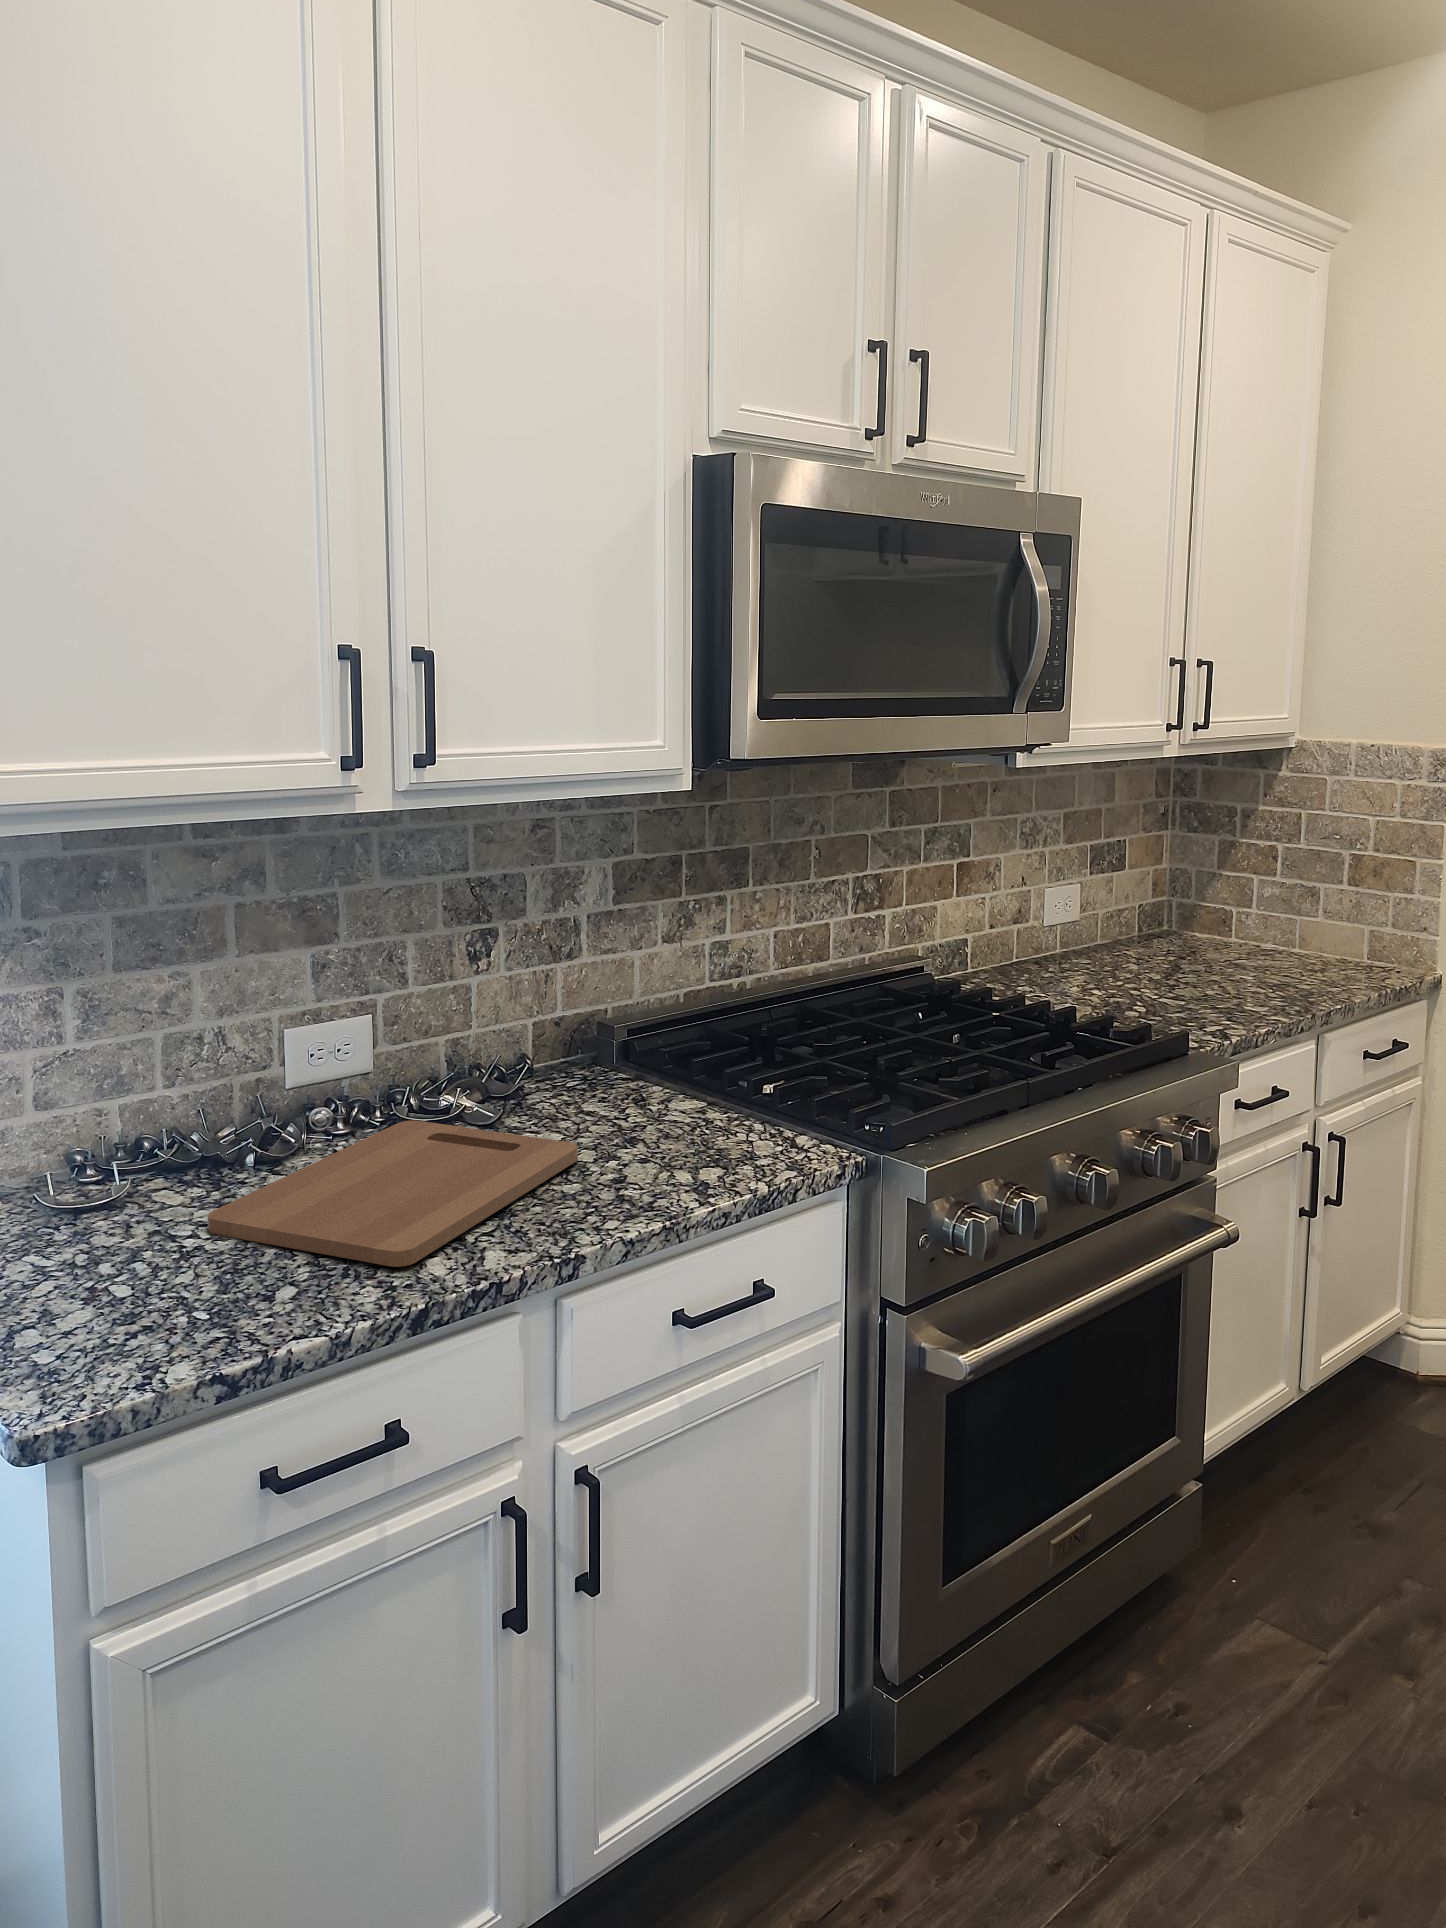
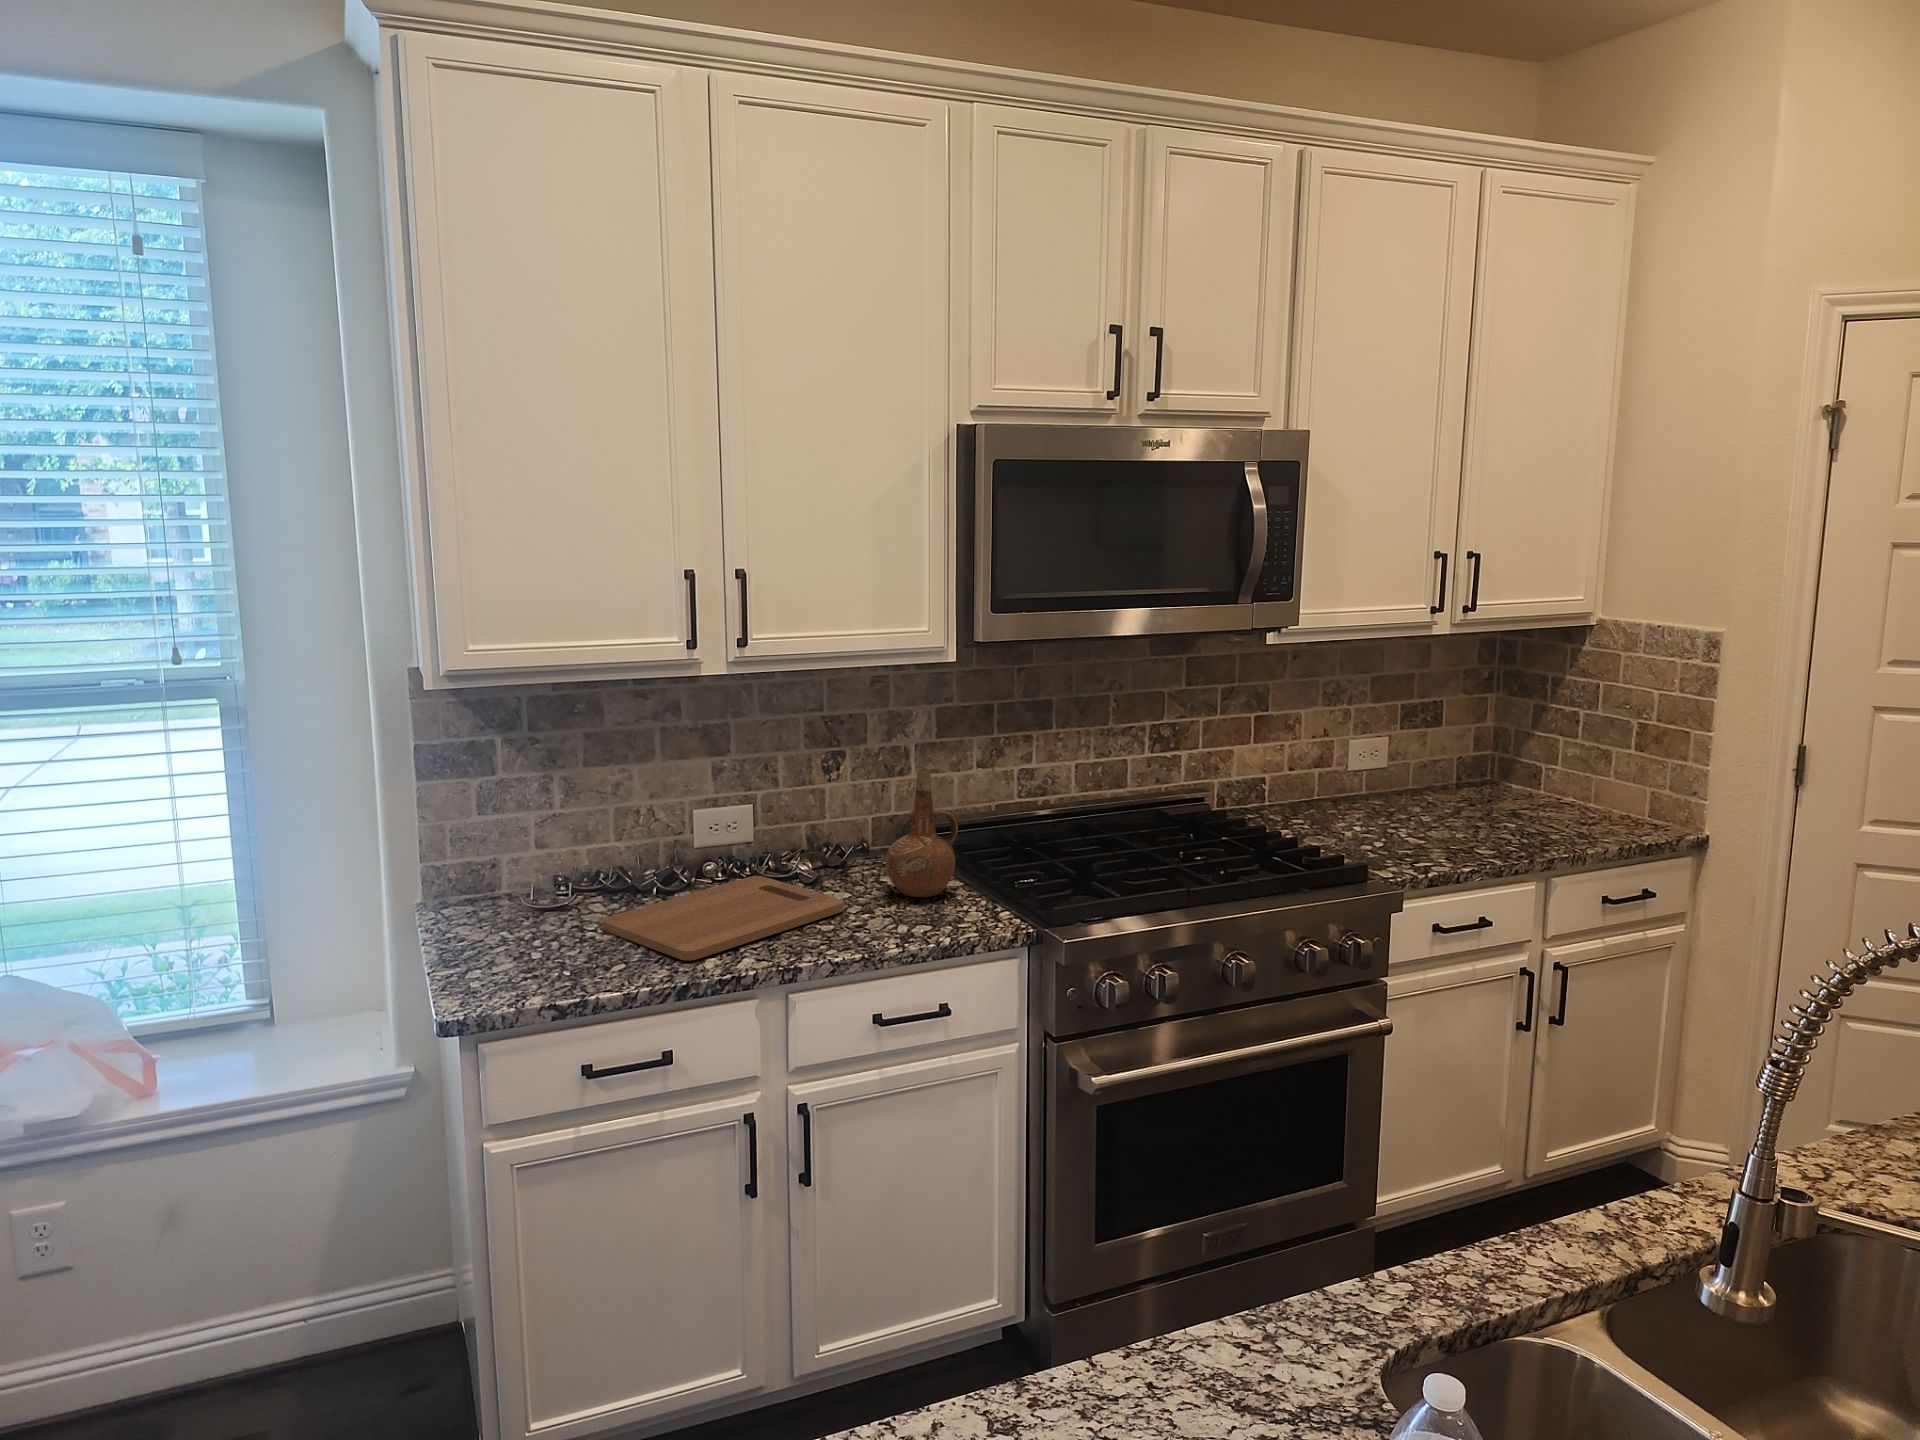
ceramic pitcher: none [611,941,712,1128] -> present [885,769,958,897]

